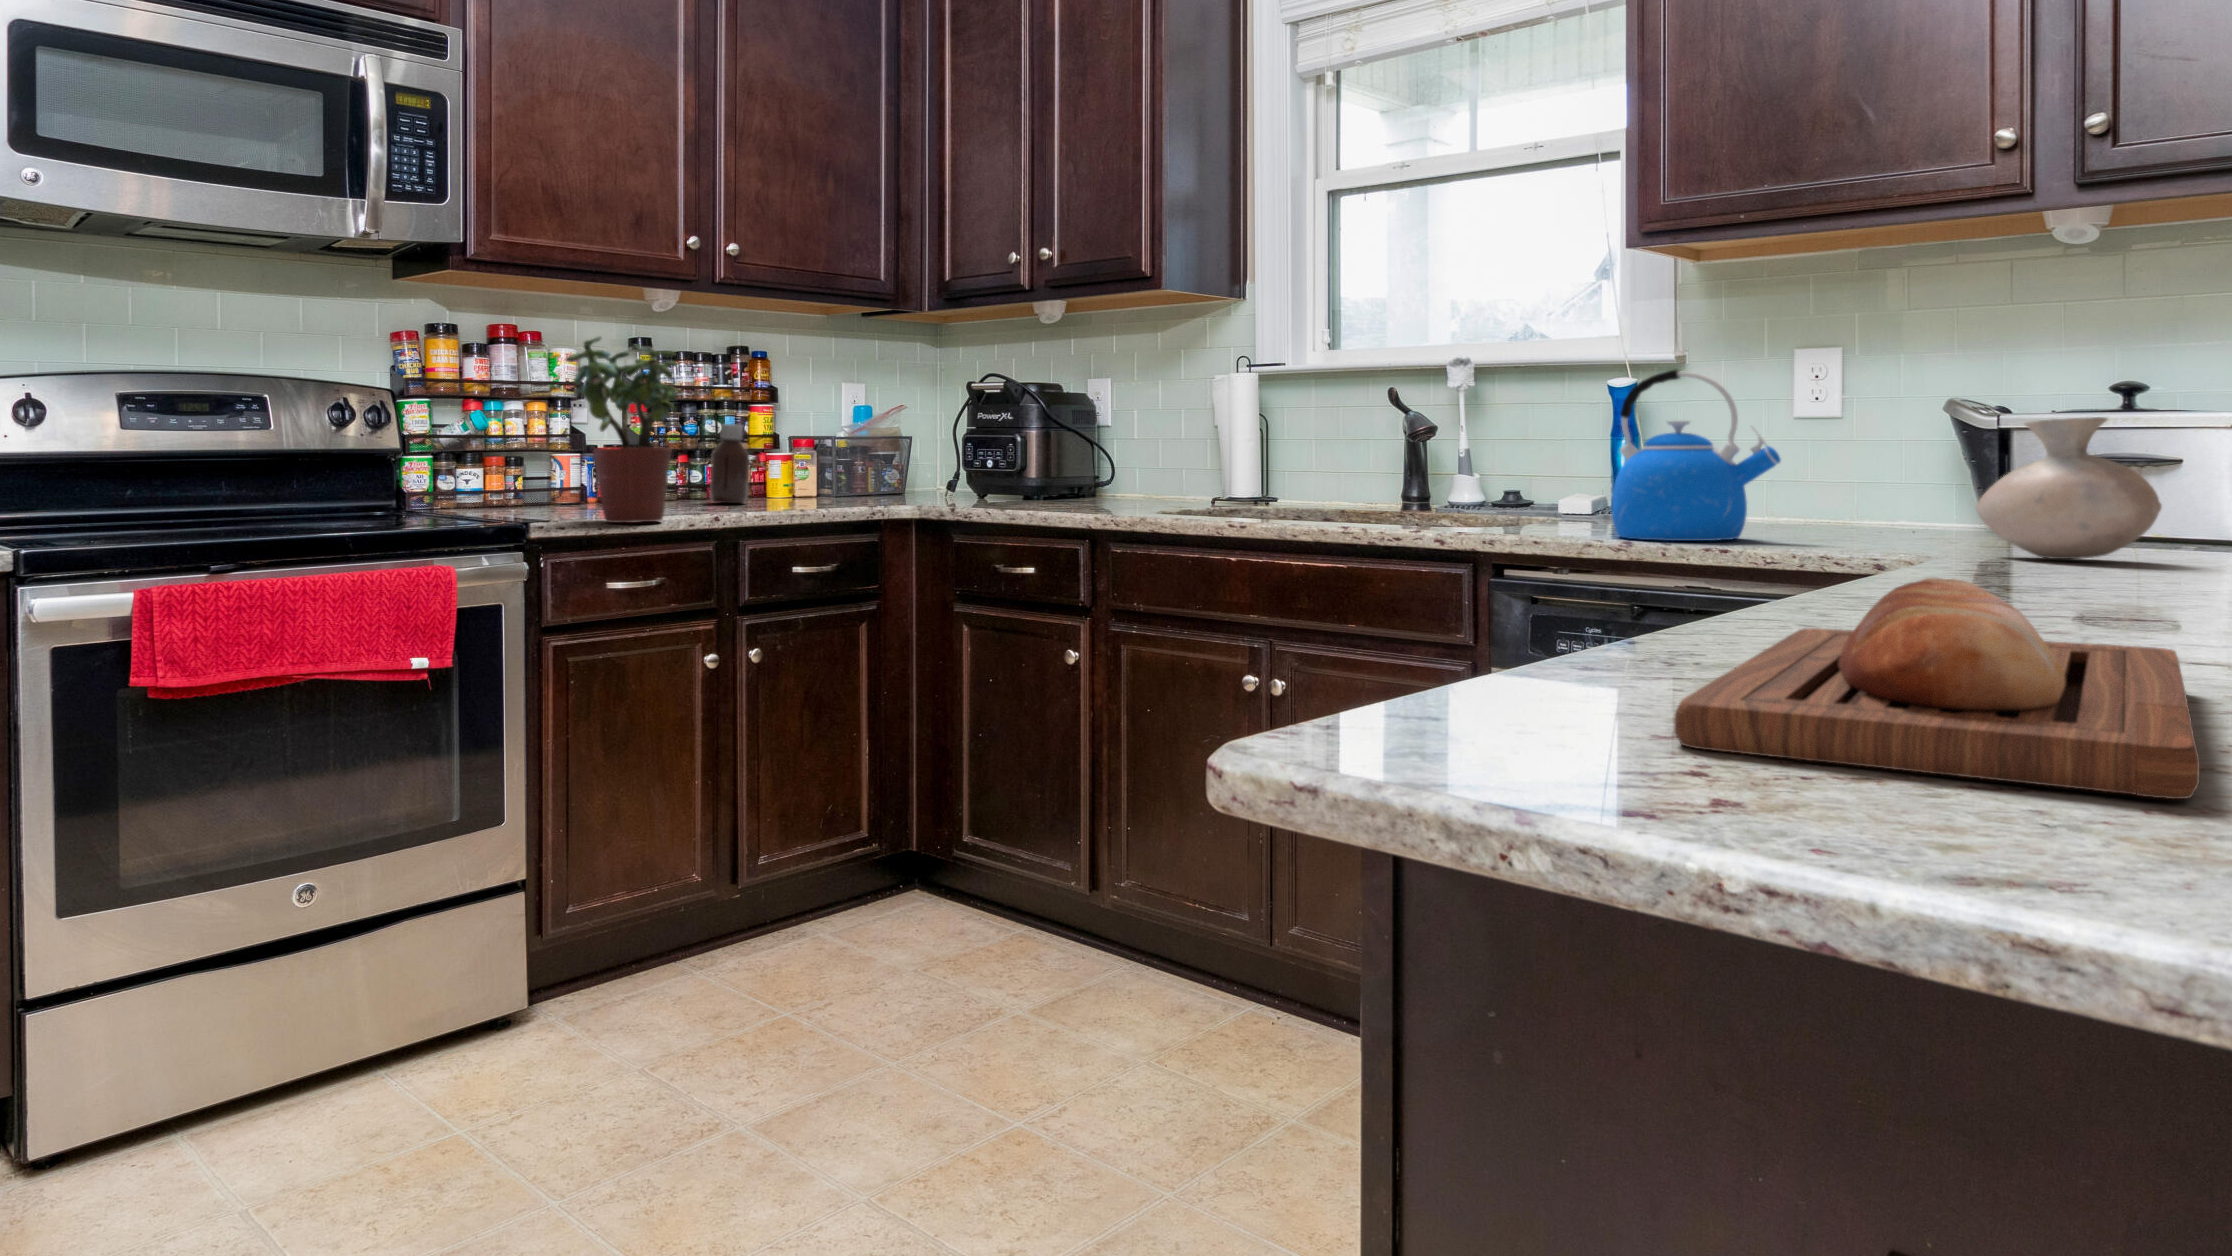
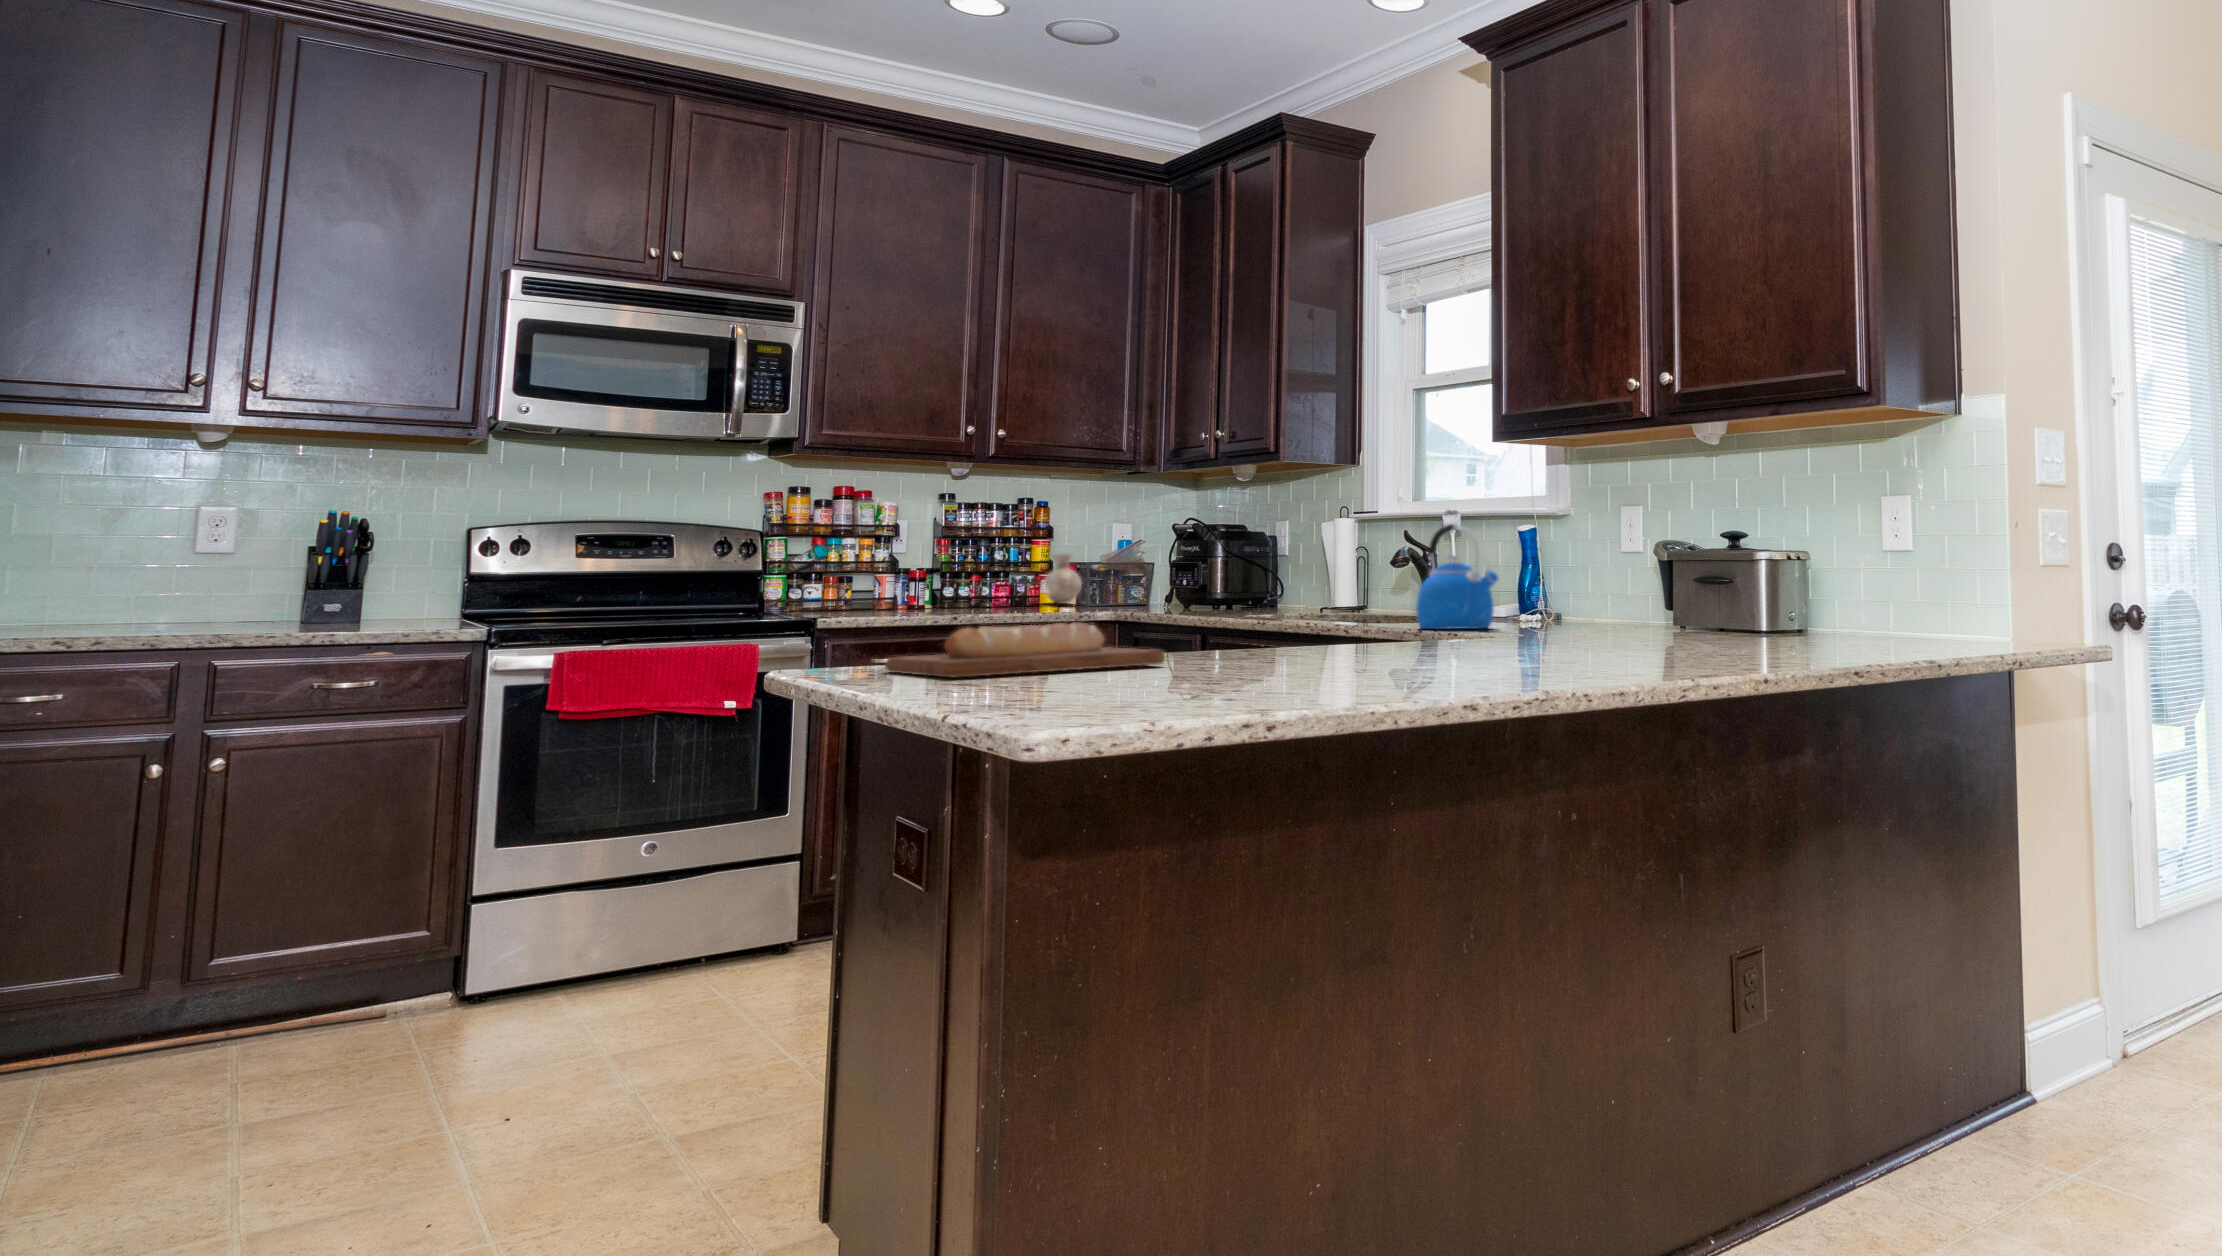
potted plant: present [566,337,681,523] -> none [850,499,929,620]
vase: present [1976,417,2162,559] -> present [1045,554,1081,604]
bottle: present [710,424,749,503] -> none [980,554,1009,609]

